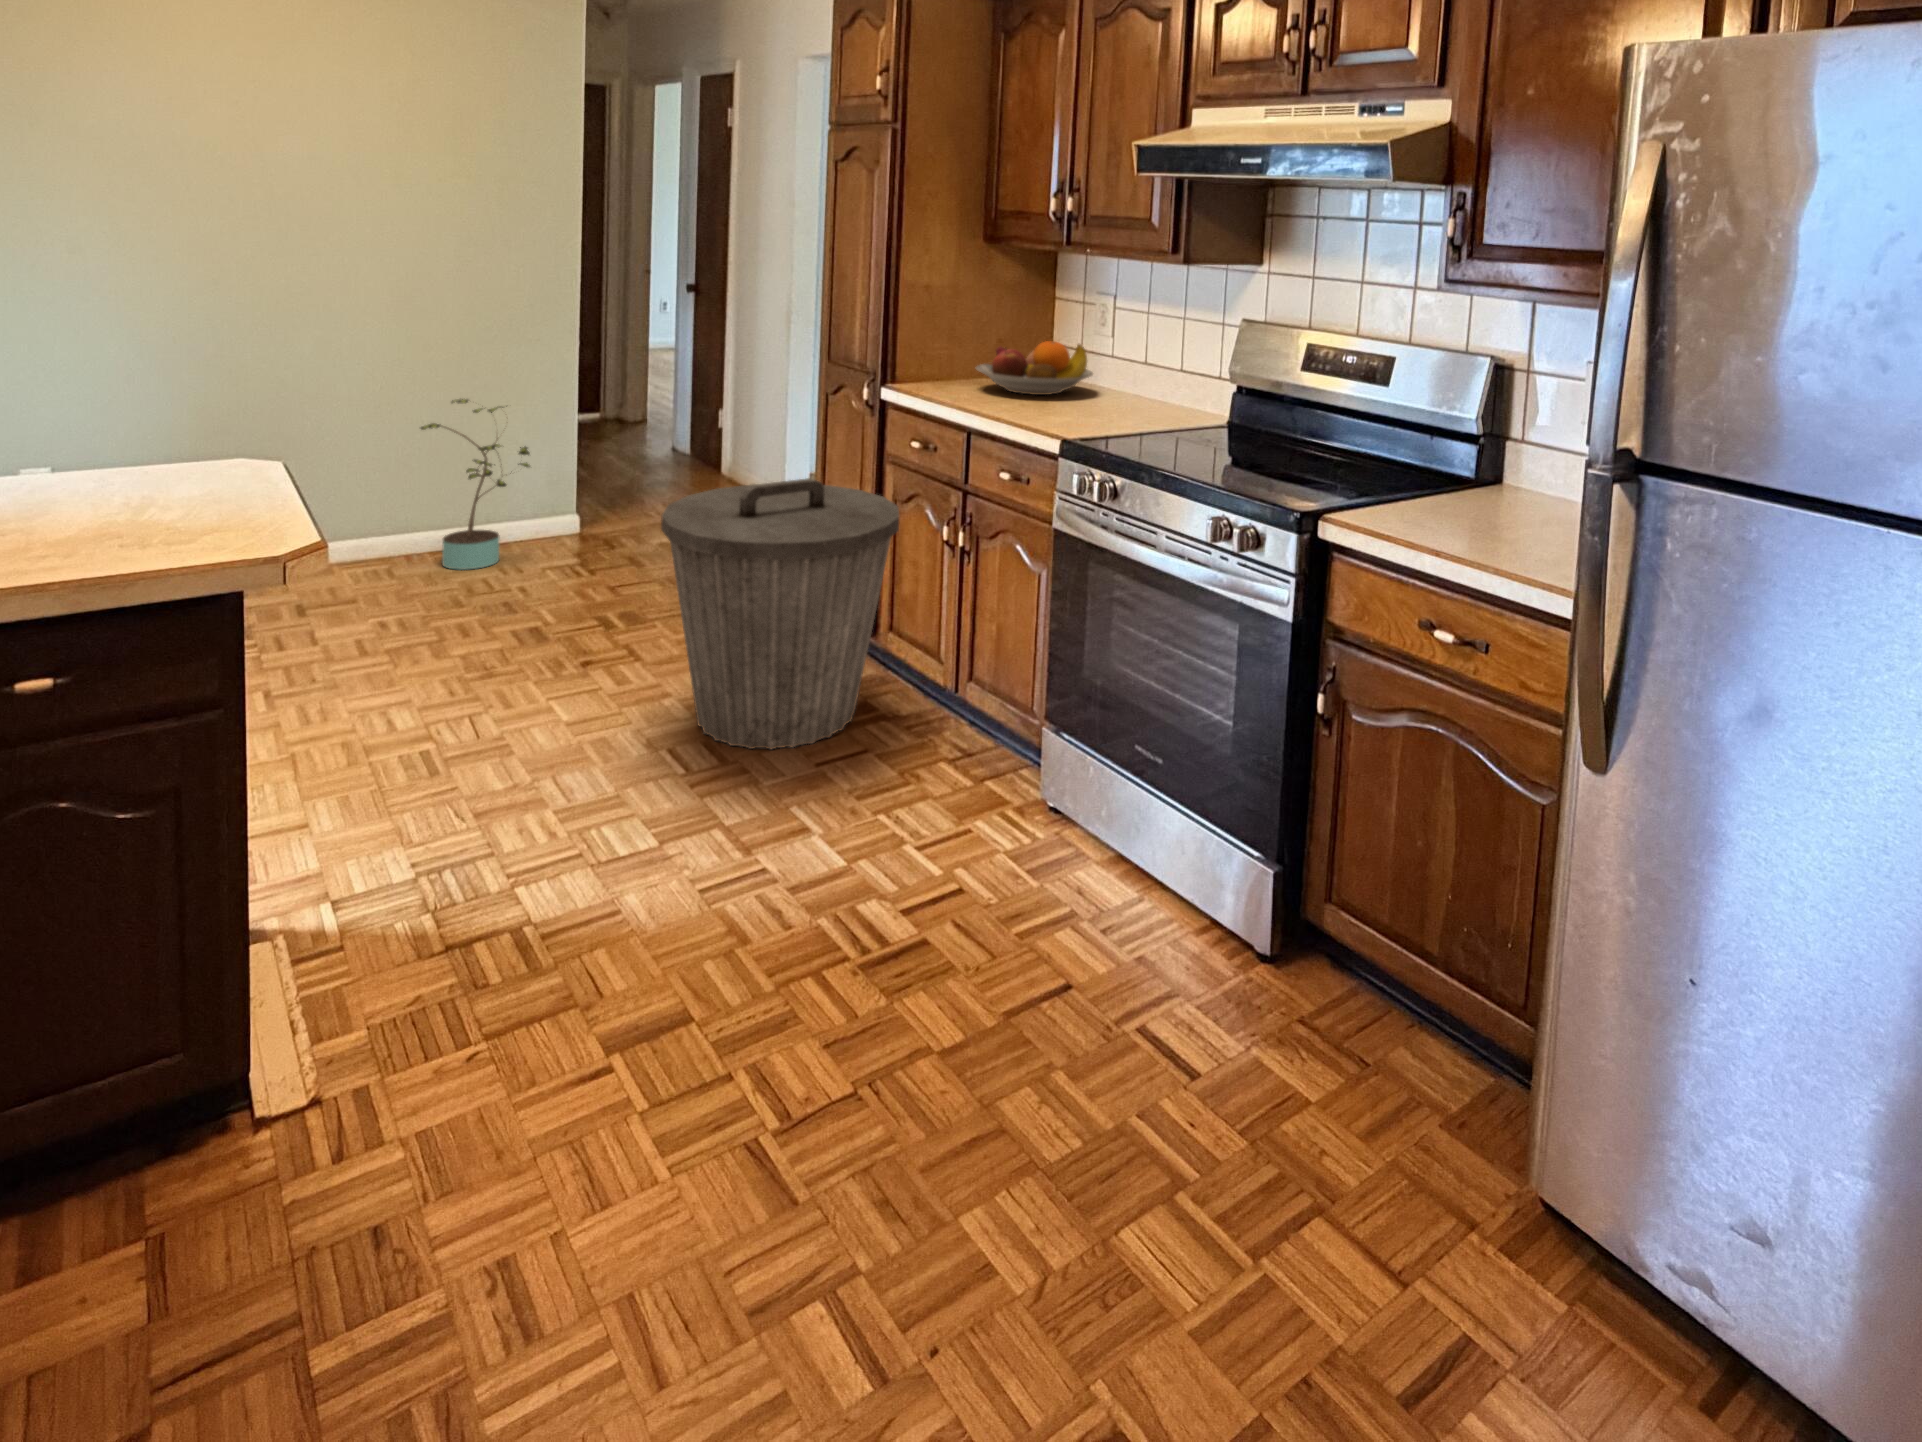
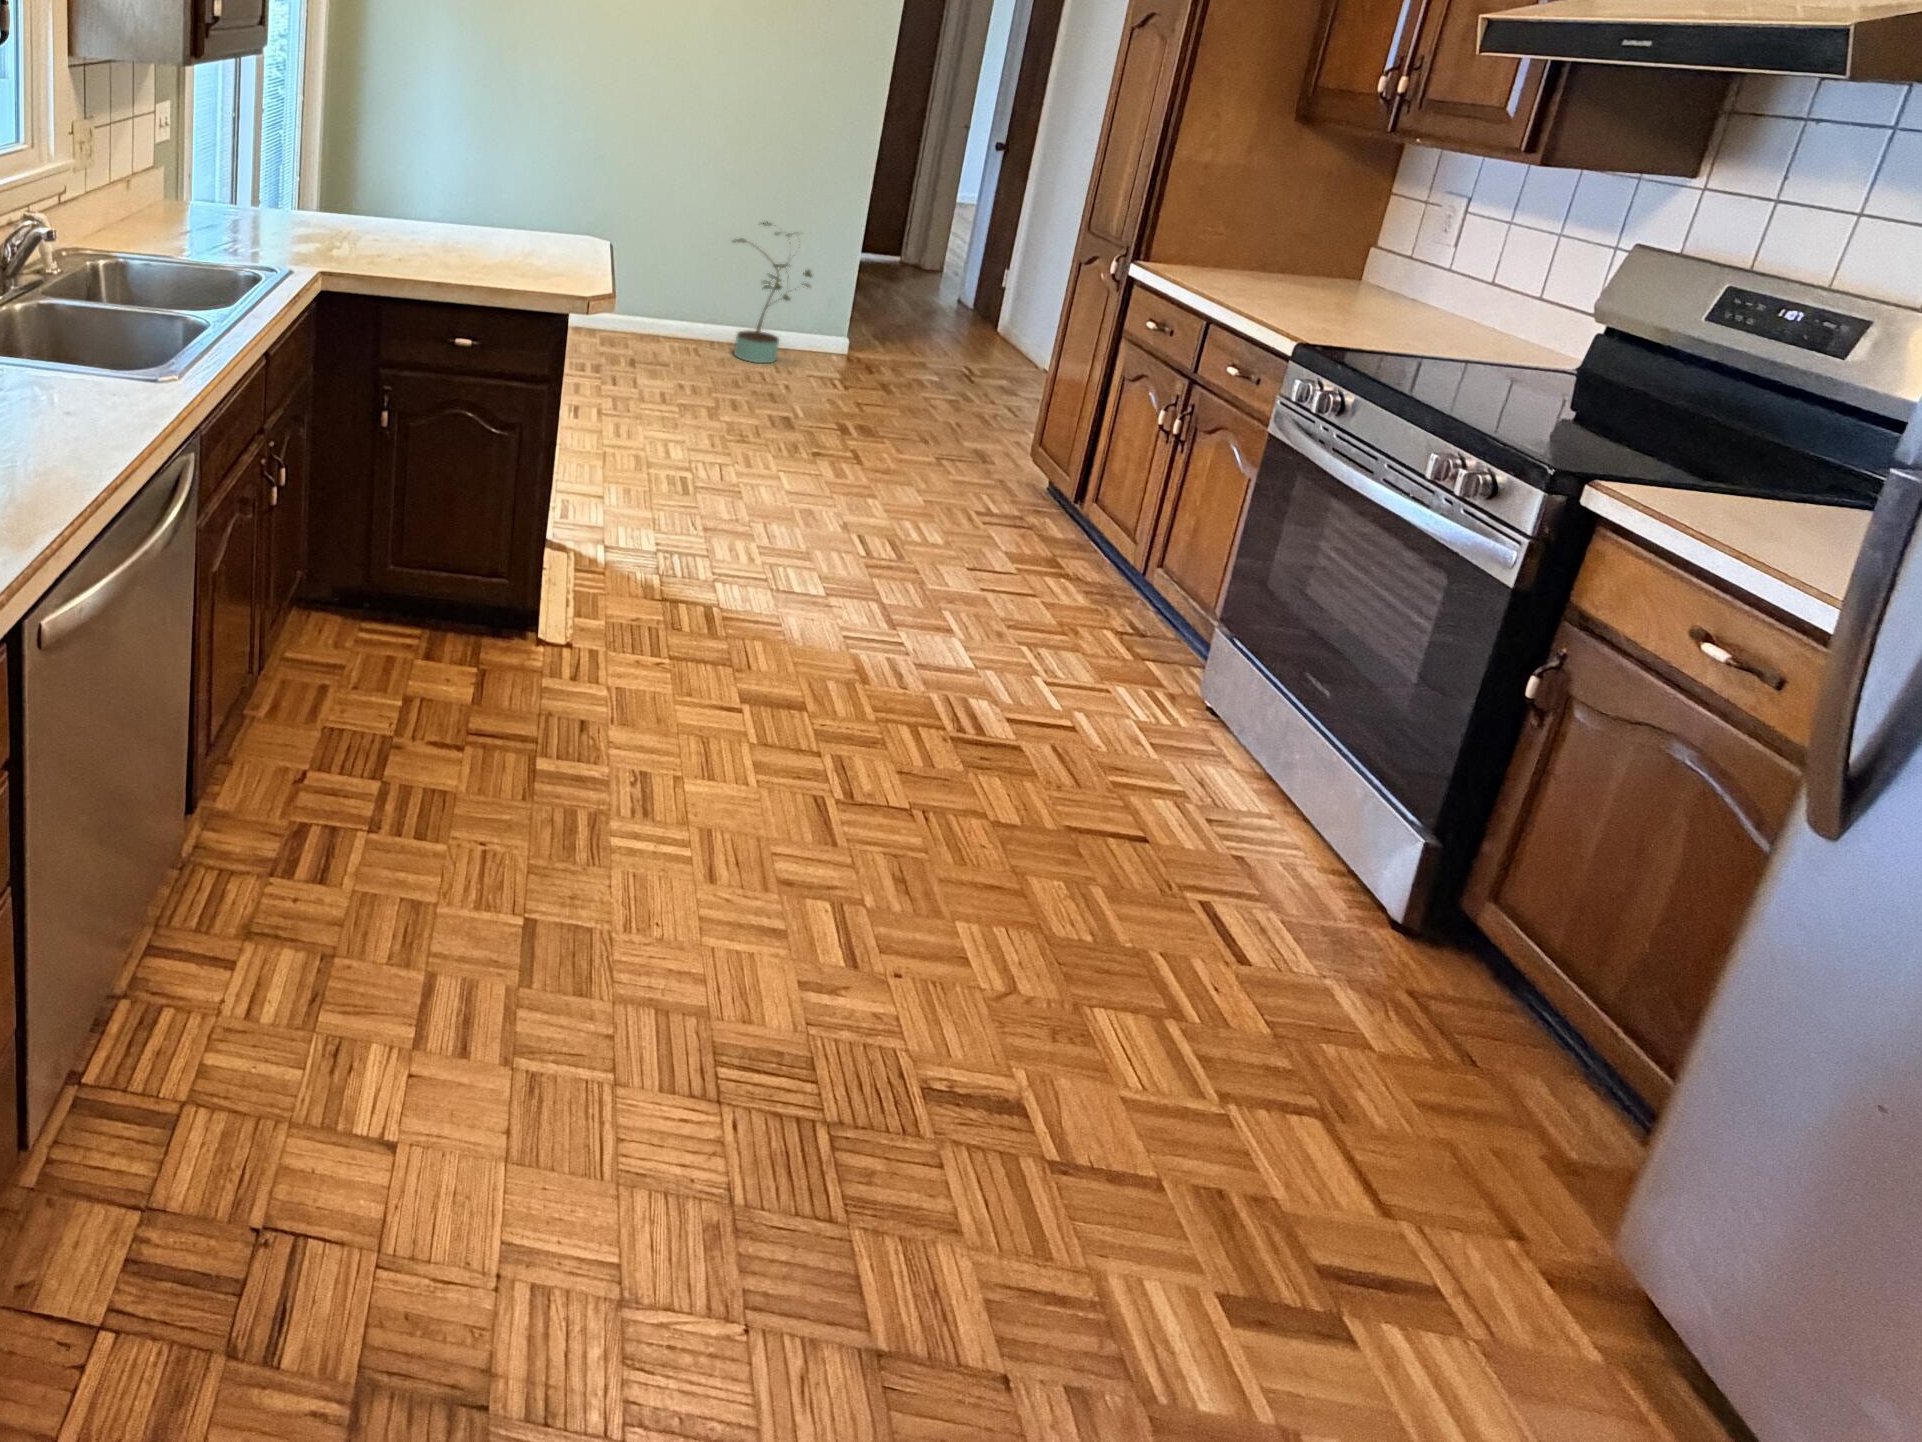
fruit bowl: present [976,341,1093,395] -> none [1249,237,1413,299]
trash can: present [661,478,899,749] -> none [883,330,1121,574]

